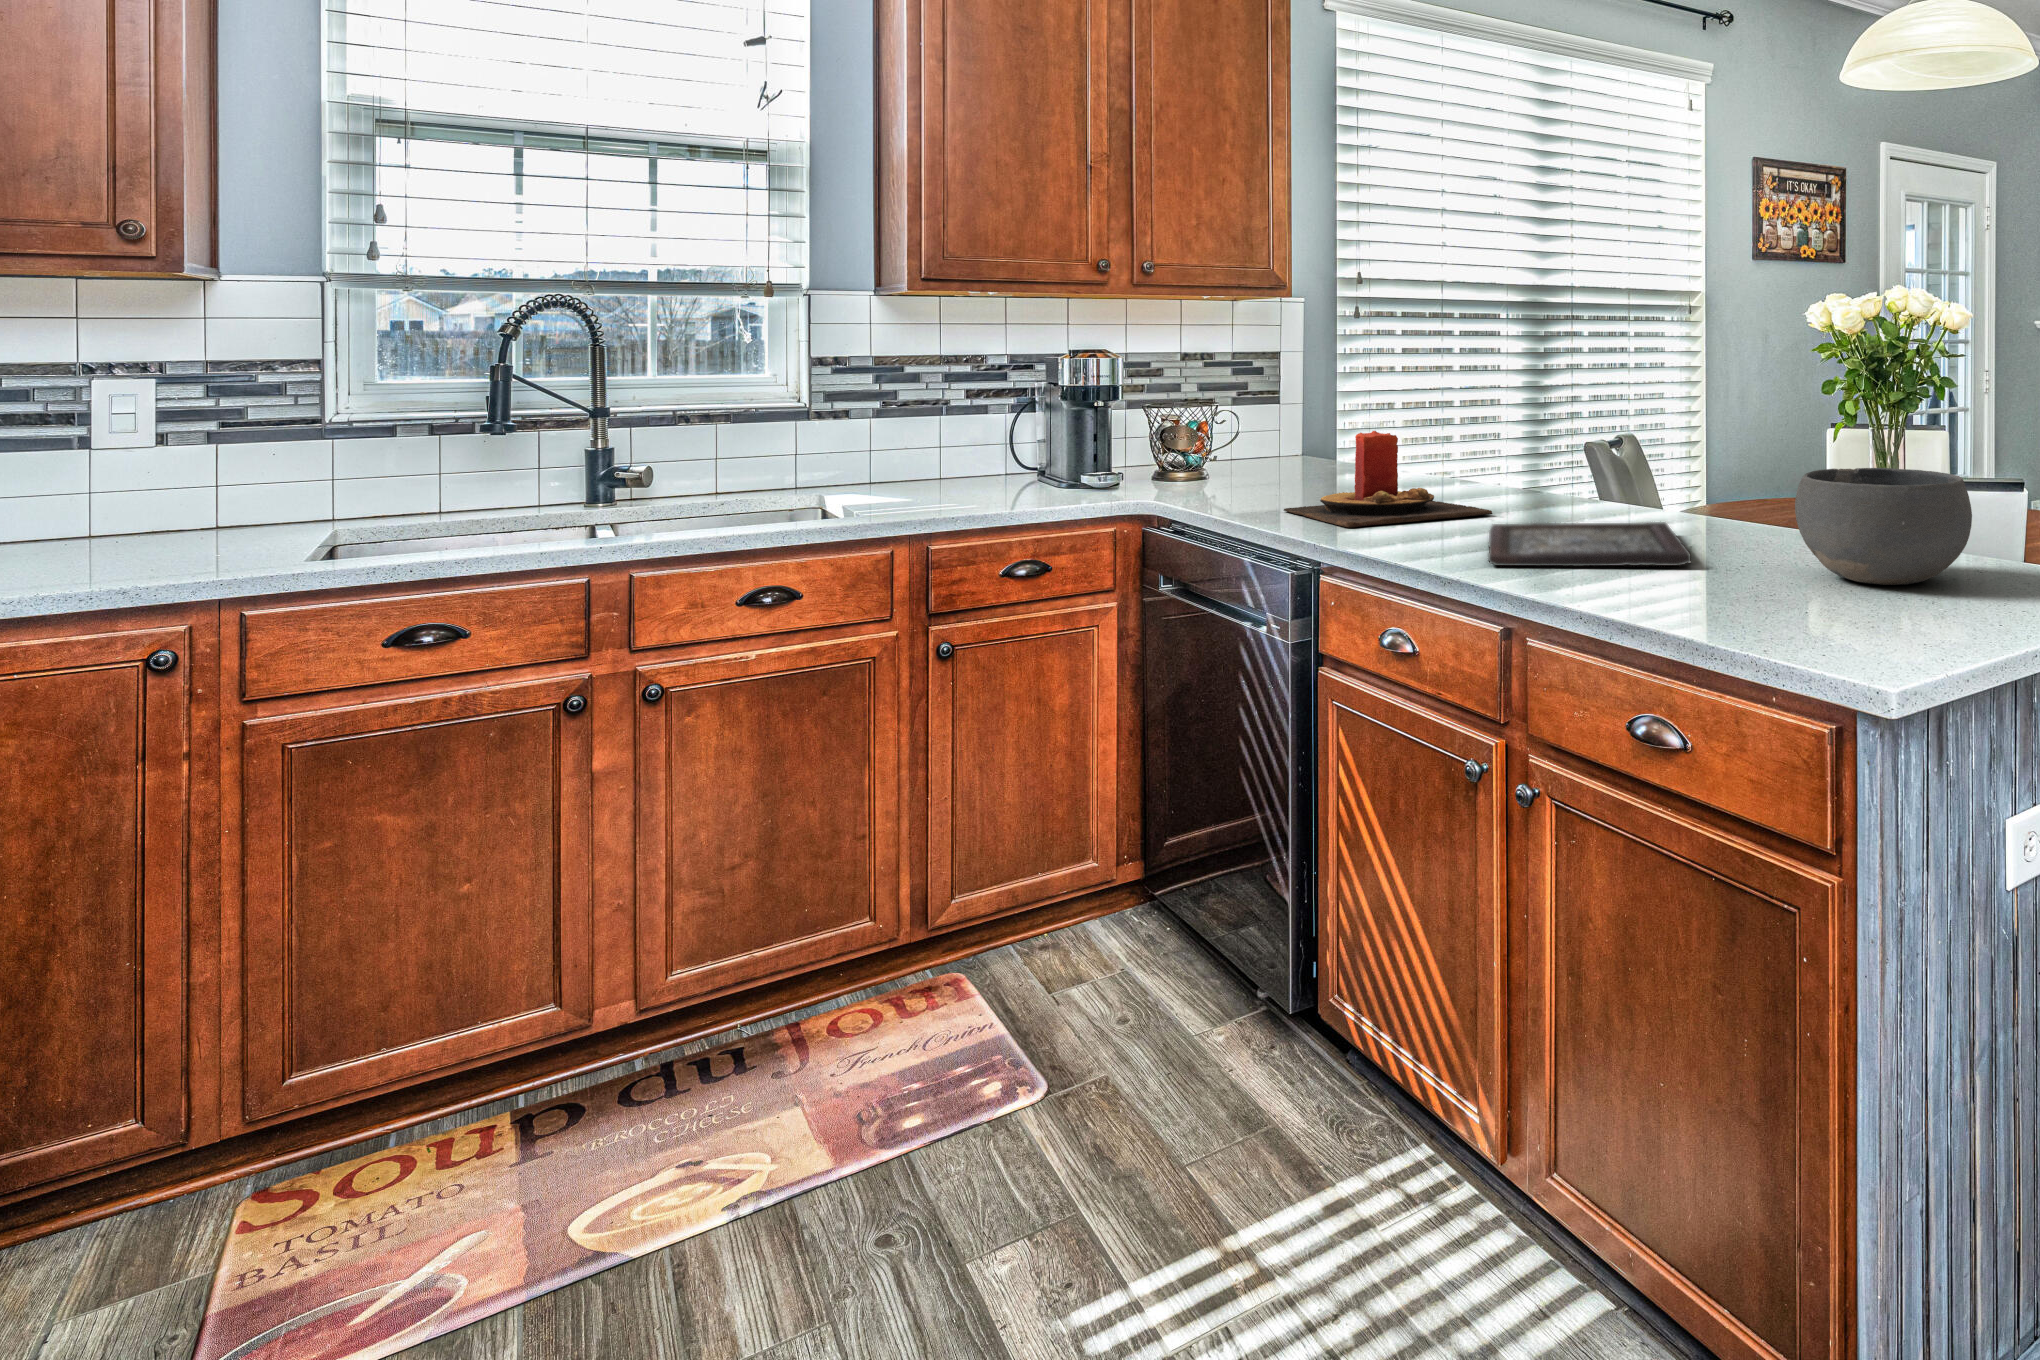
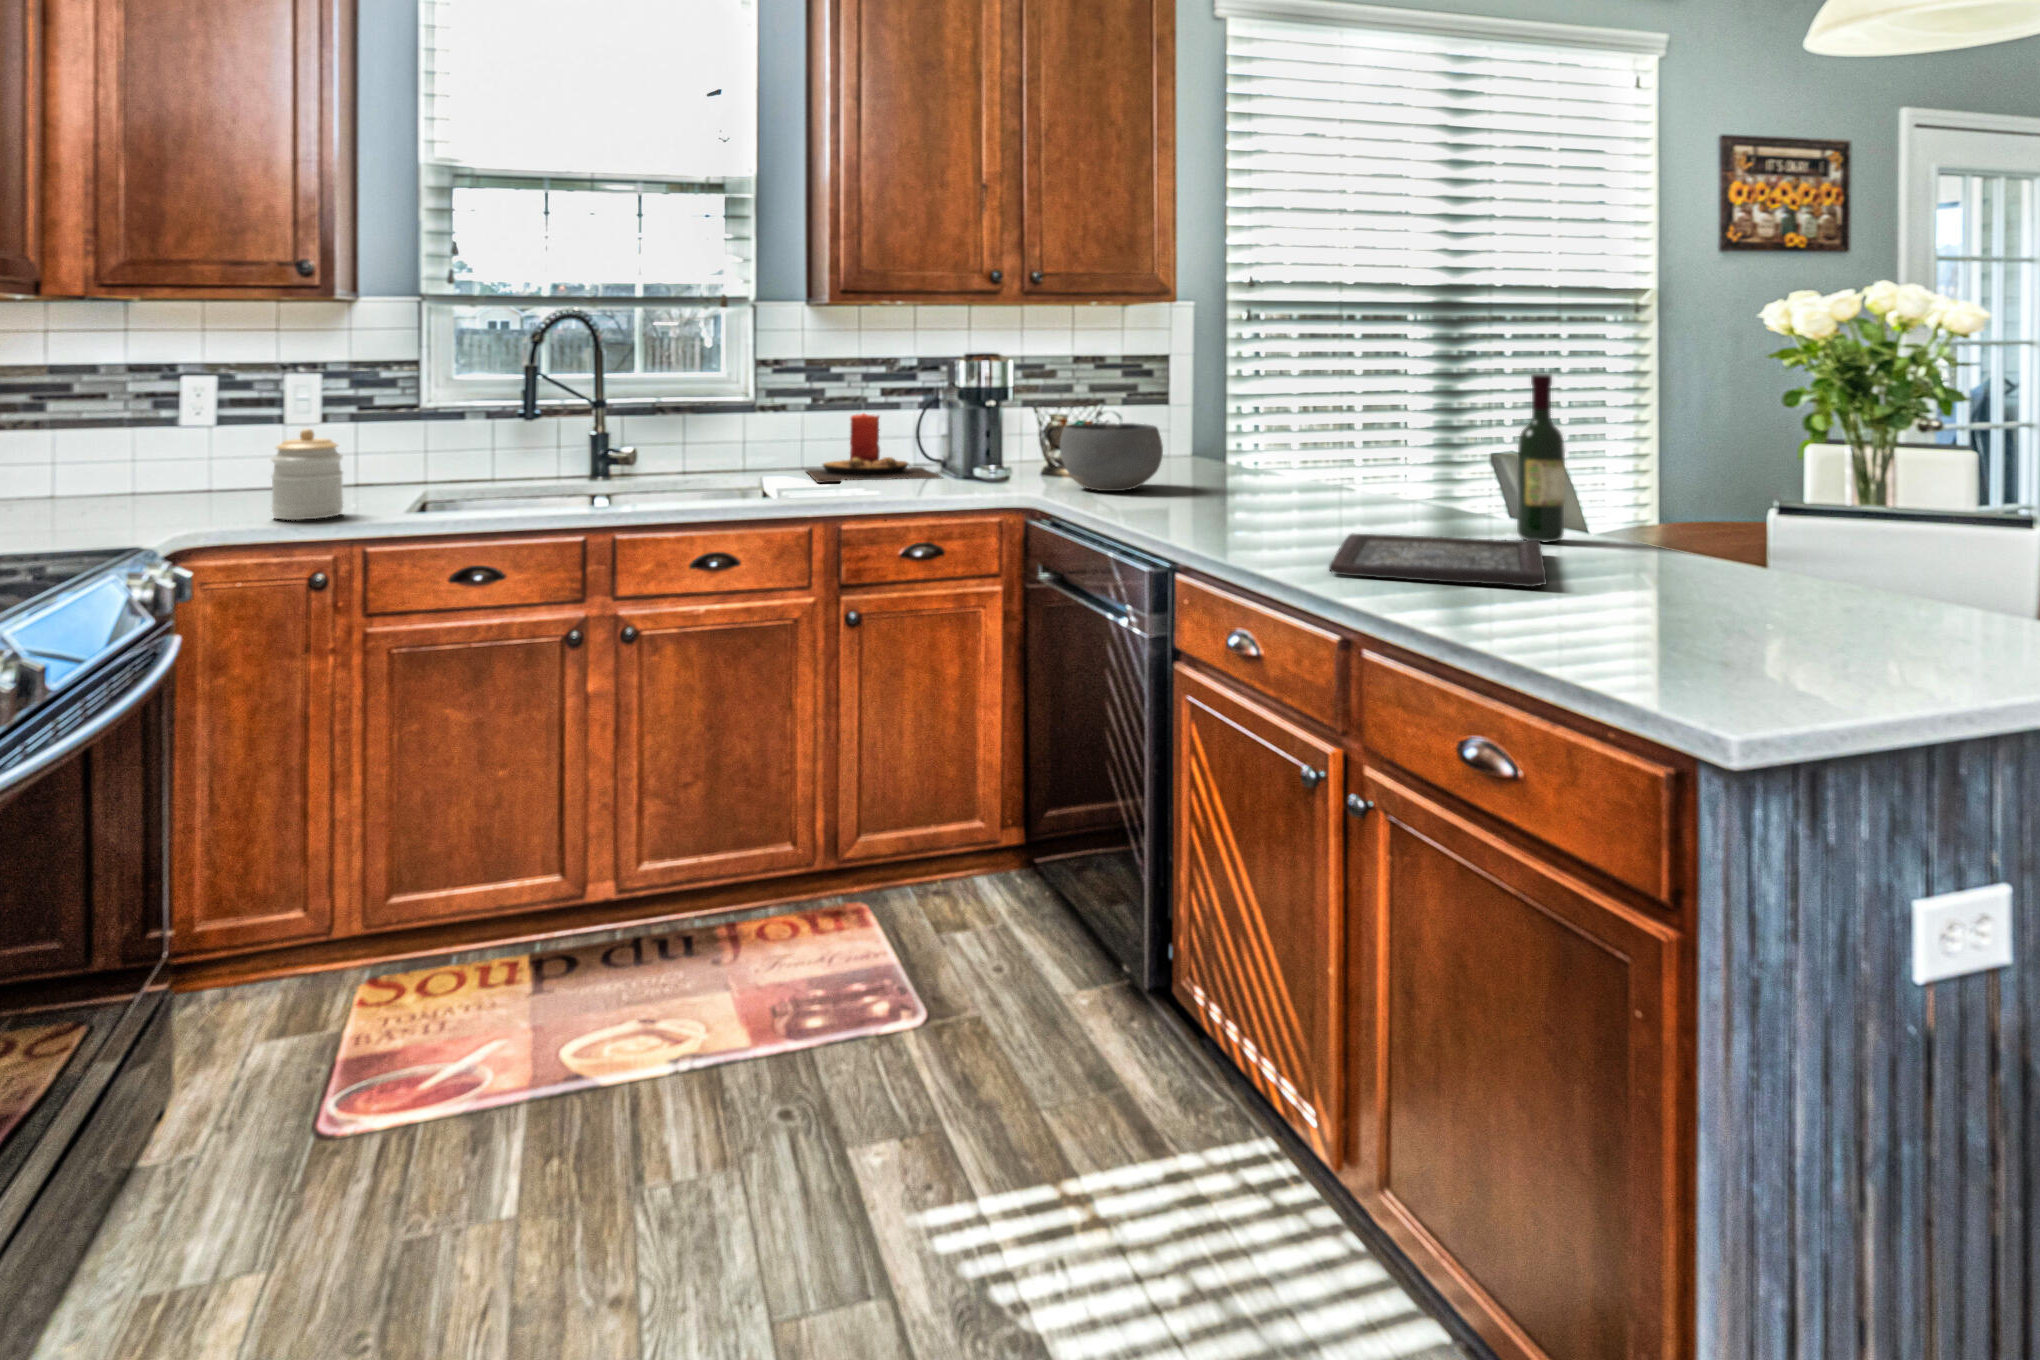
wine bottle: none [1639,364,1680,523] -> present [1517,374,1565,542]
candle: present [1284,431,1492,528] -> present [805,413,941,483]
jar: none [82,454,209,579] -> present [271,429,343,520]
bowl: present [1795,468,1972,585] -> present [1060,423,1163,491]

